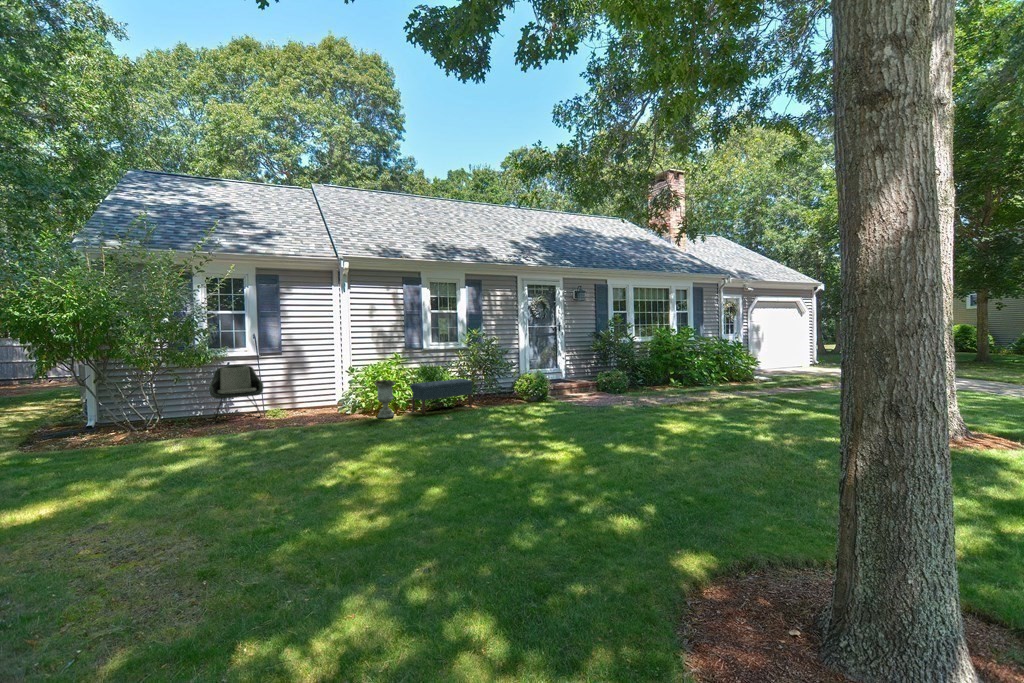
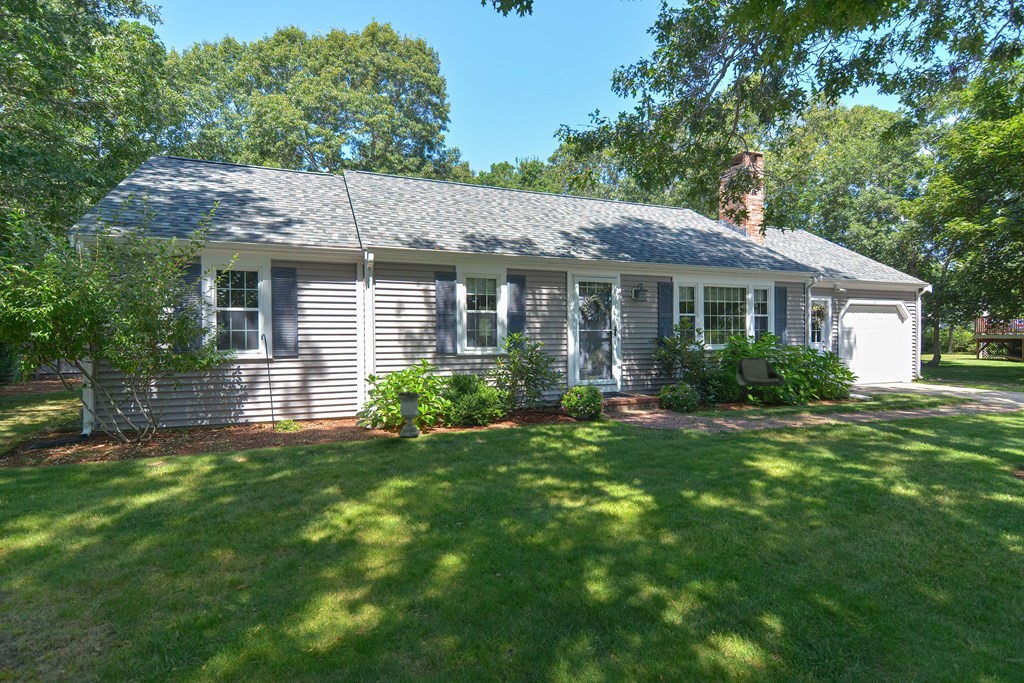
lounge chair: present [209,365,263,422] -> present [735,358,785,406]
bench: present [410,378,472,414] -> none [439,391,513,433]

